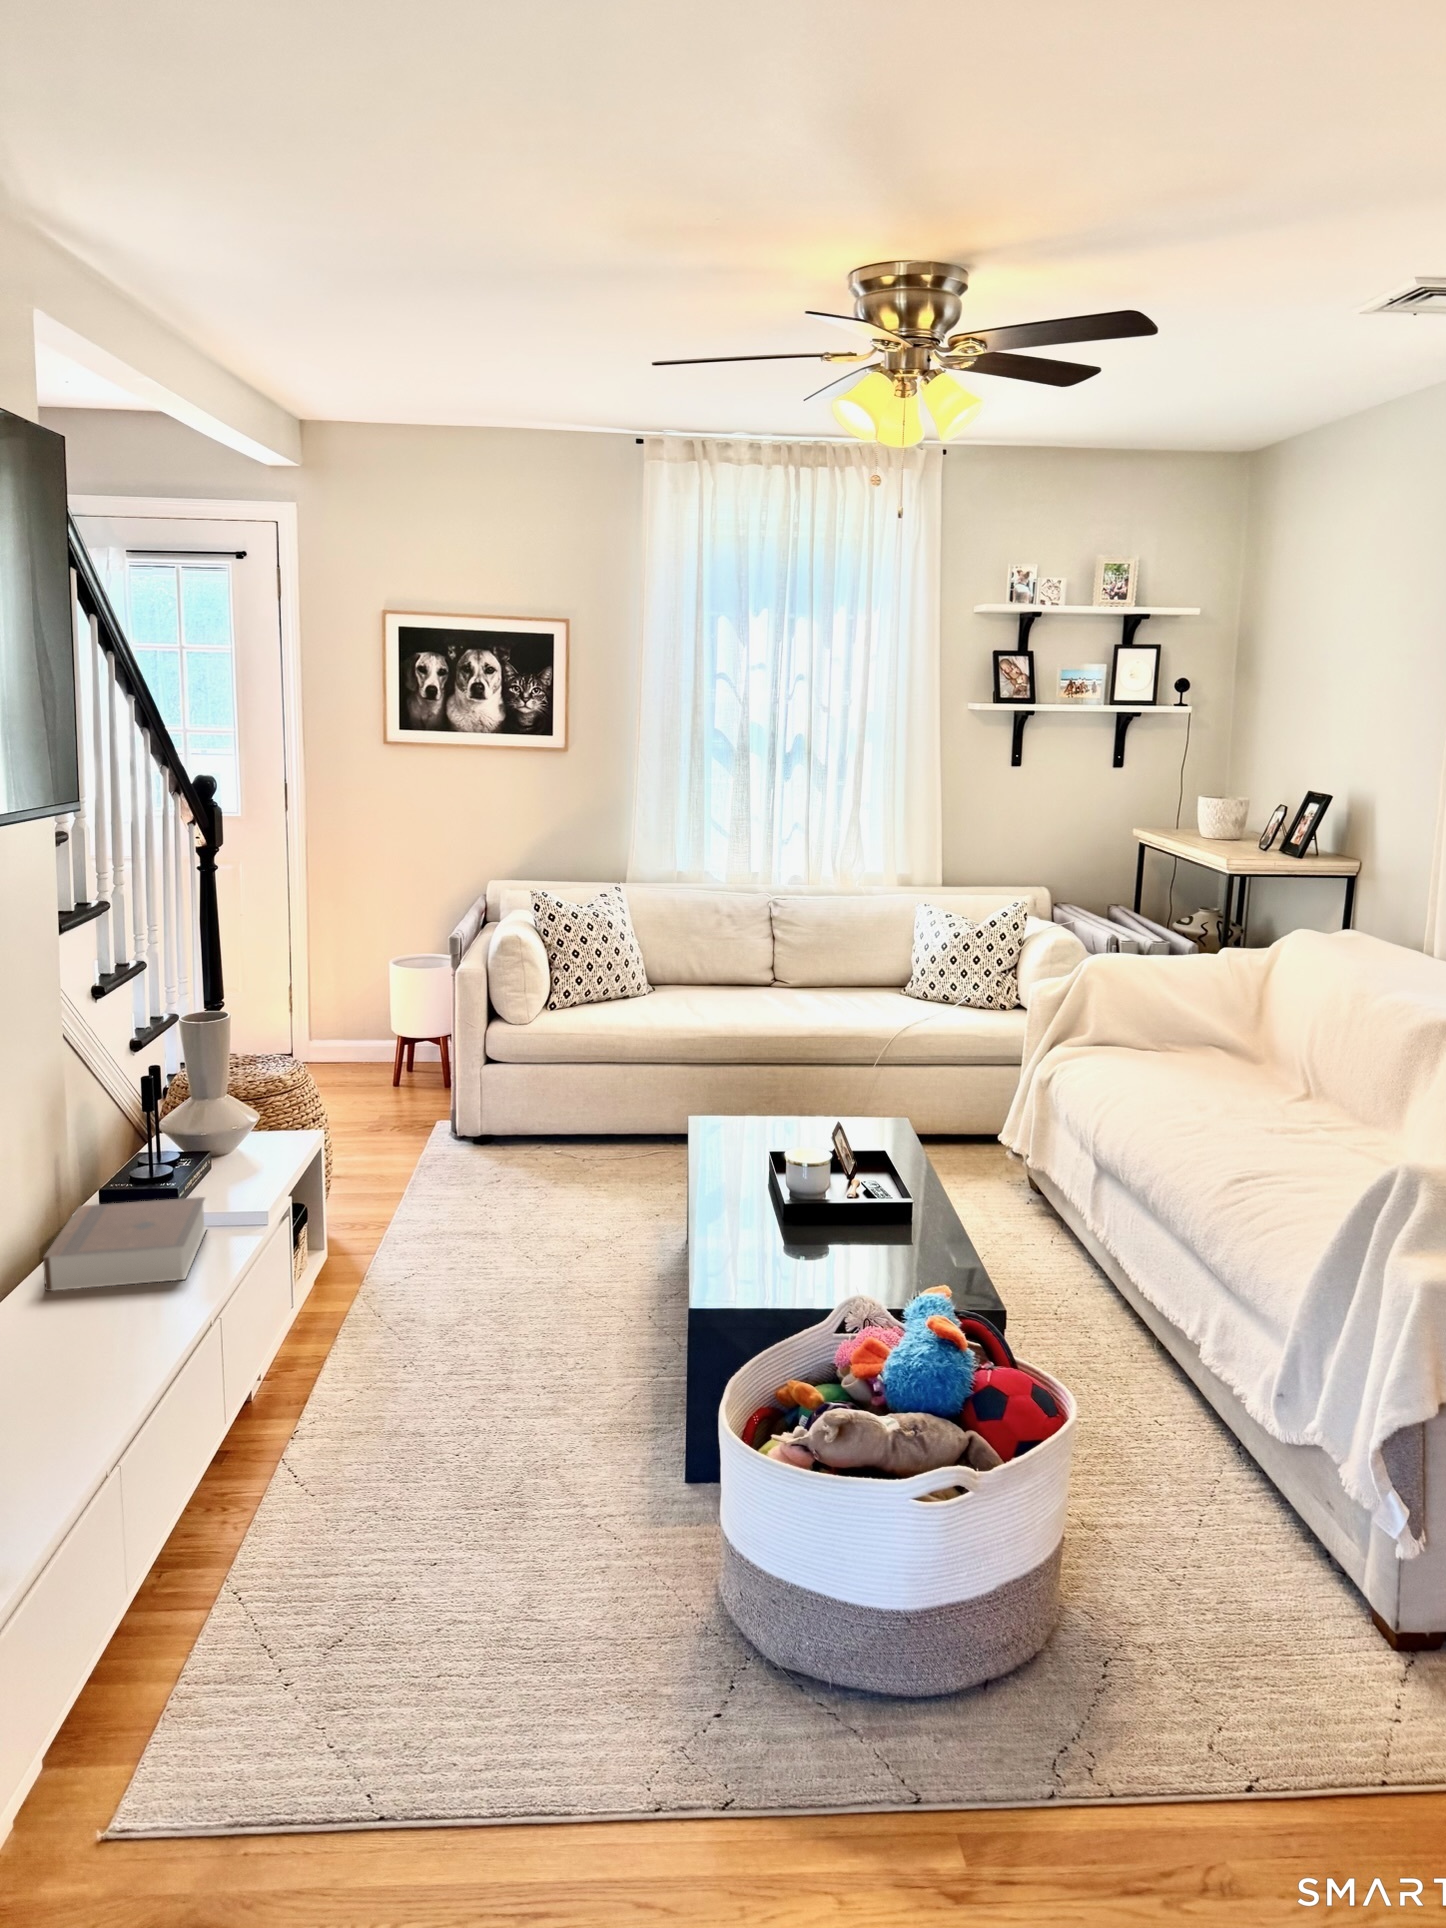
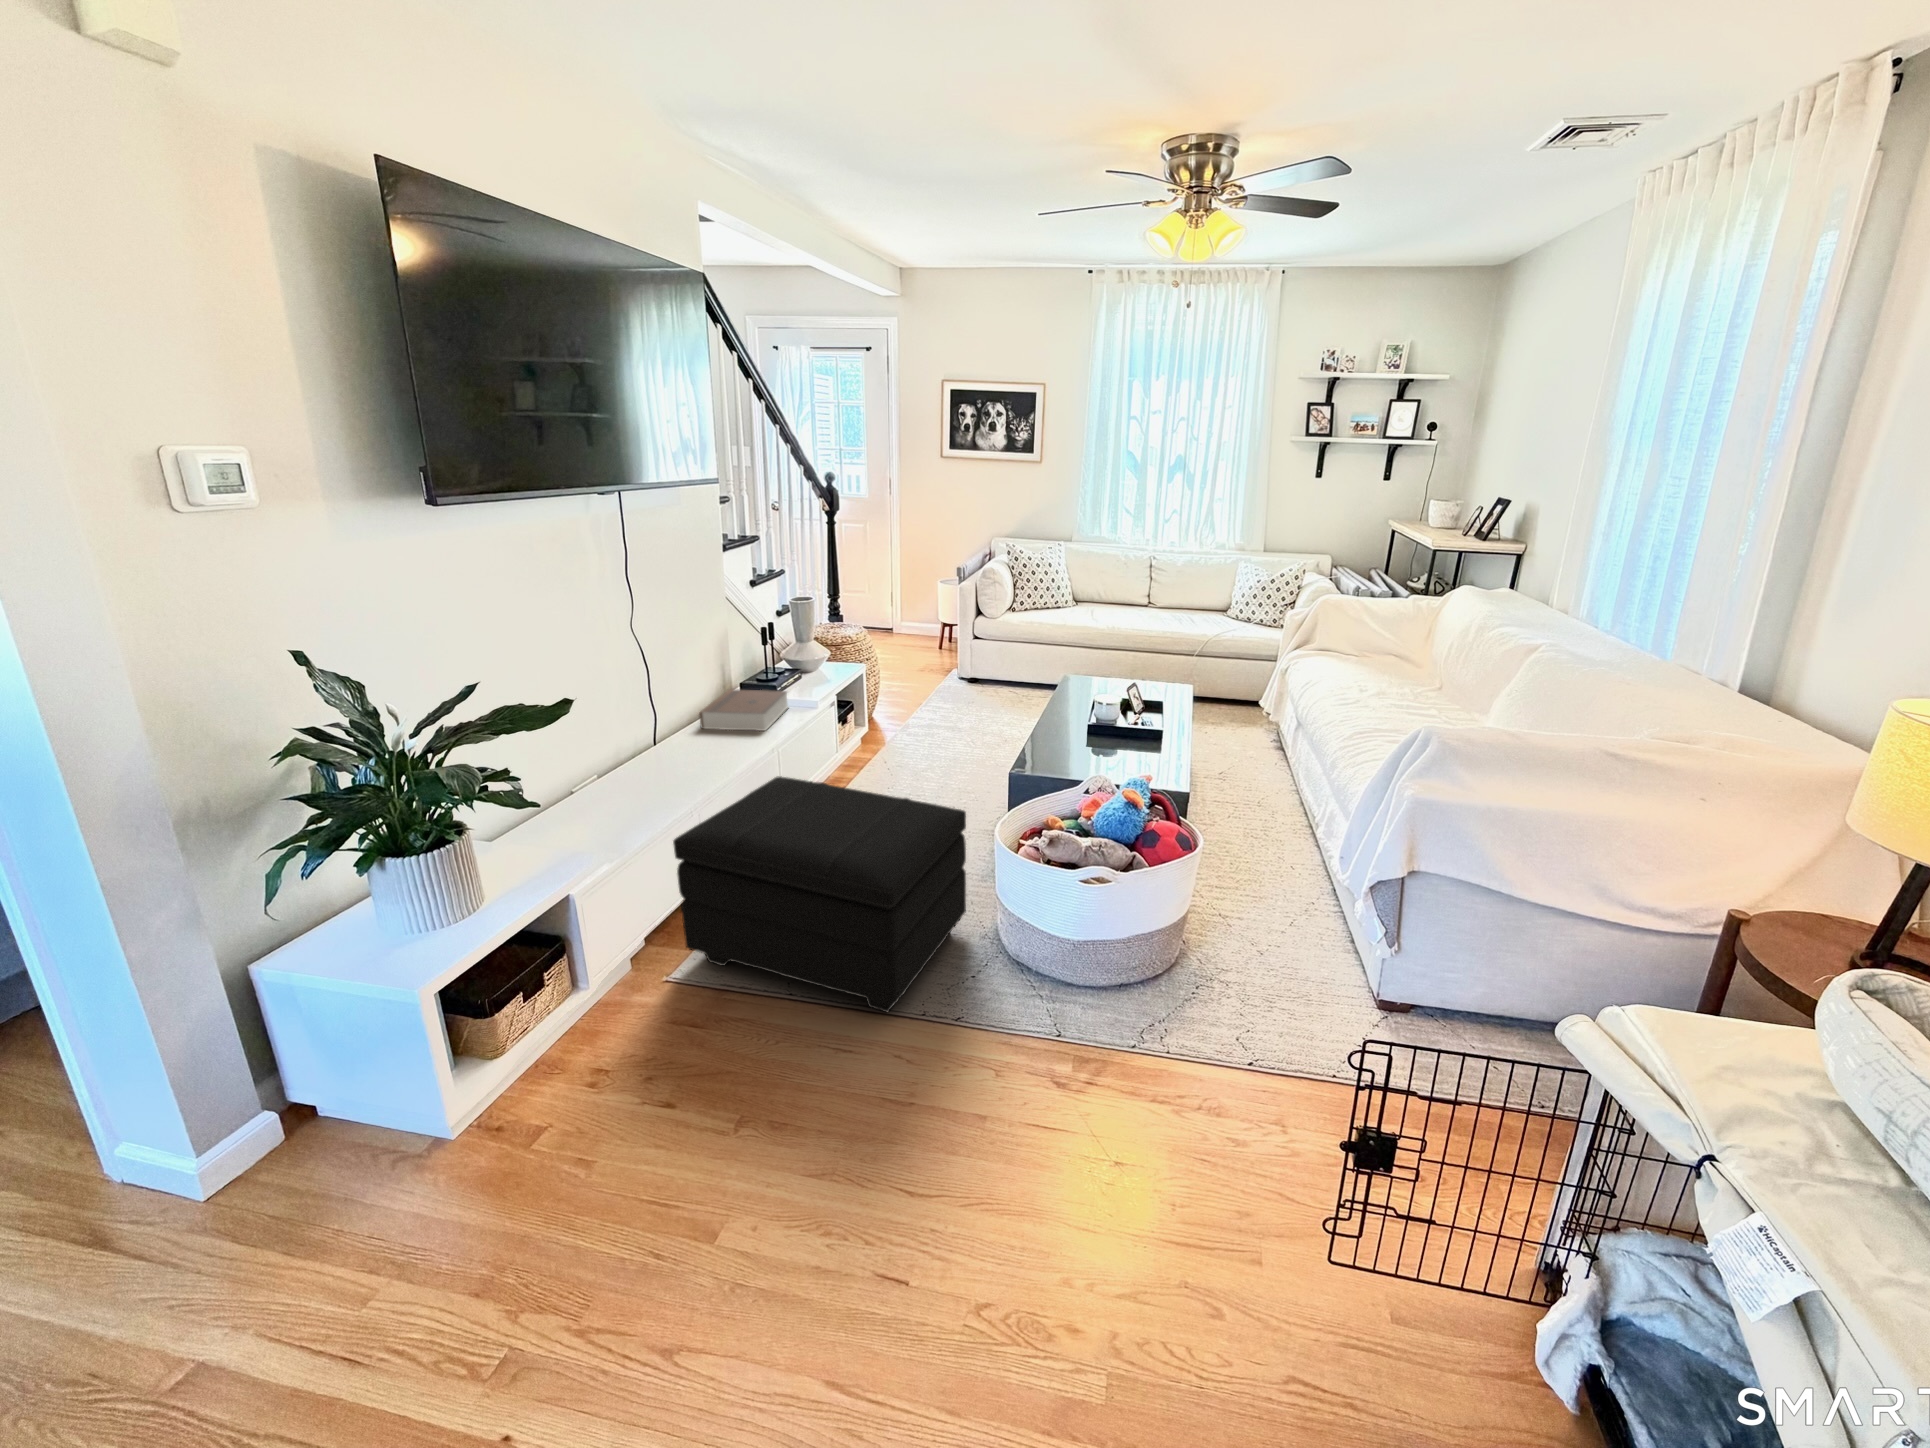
footstool: none [123,1364,668,1803] -> present [673,776,966,1012]

